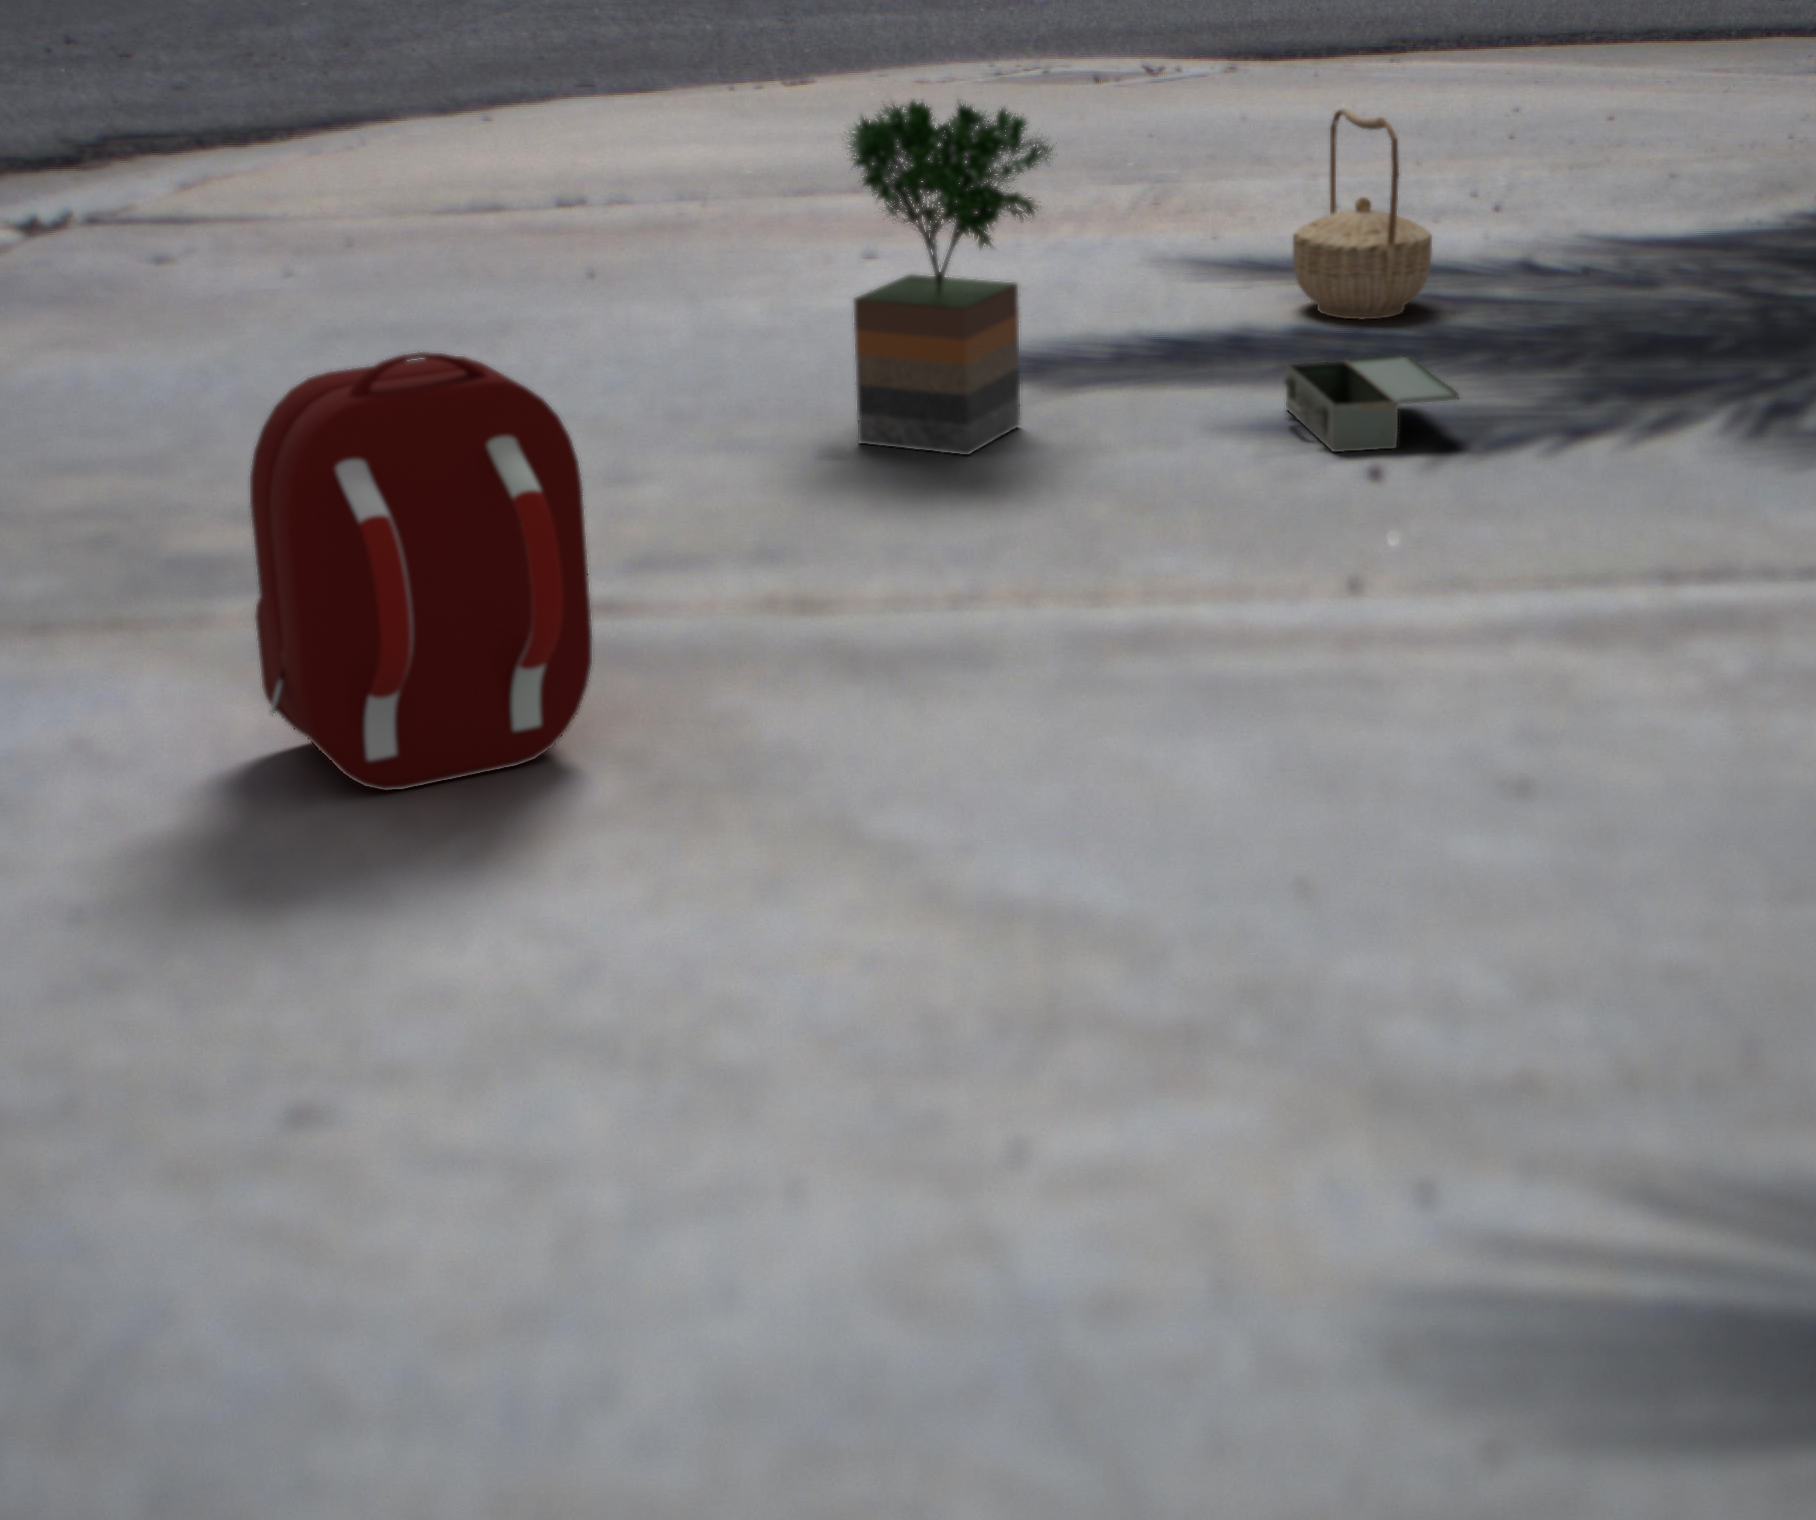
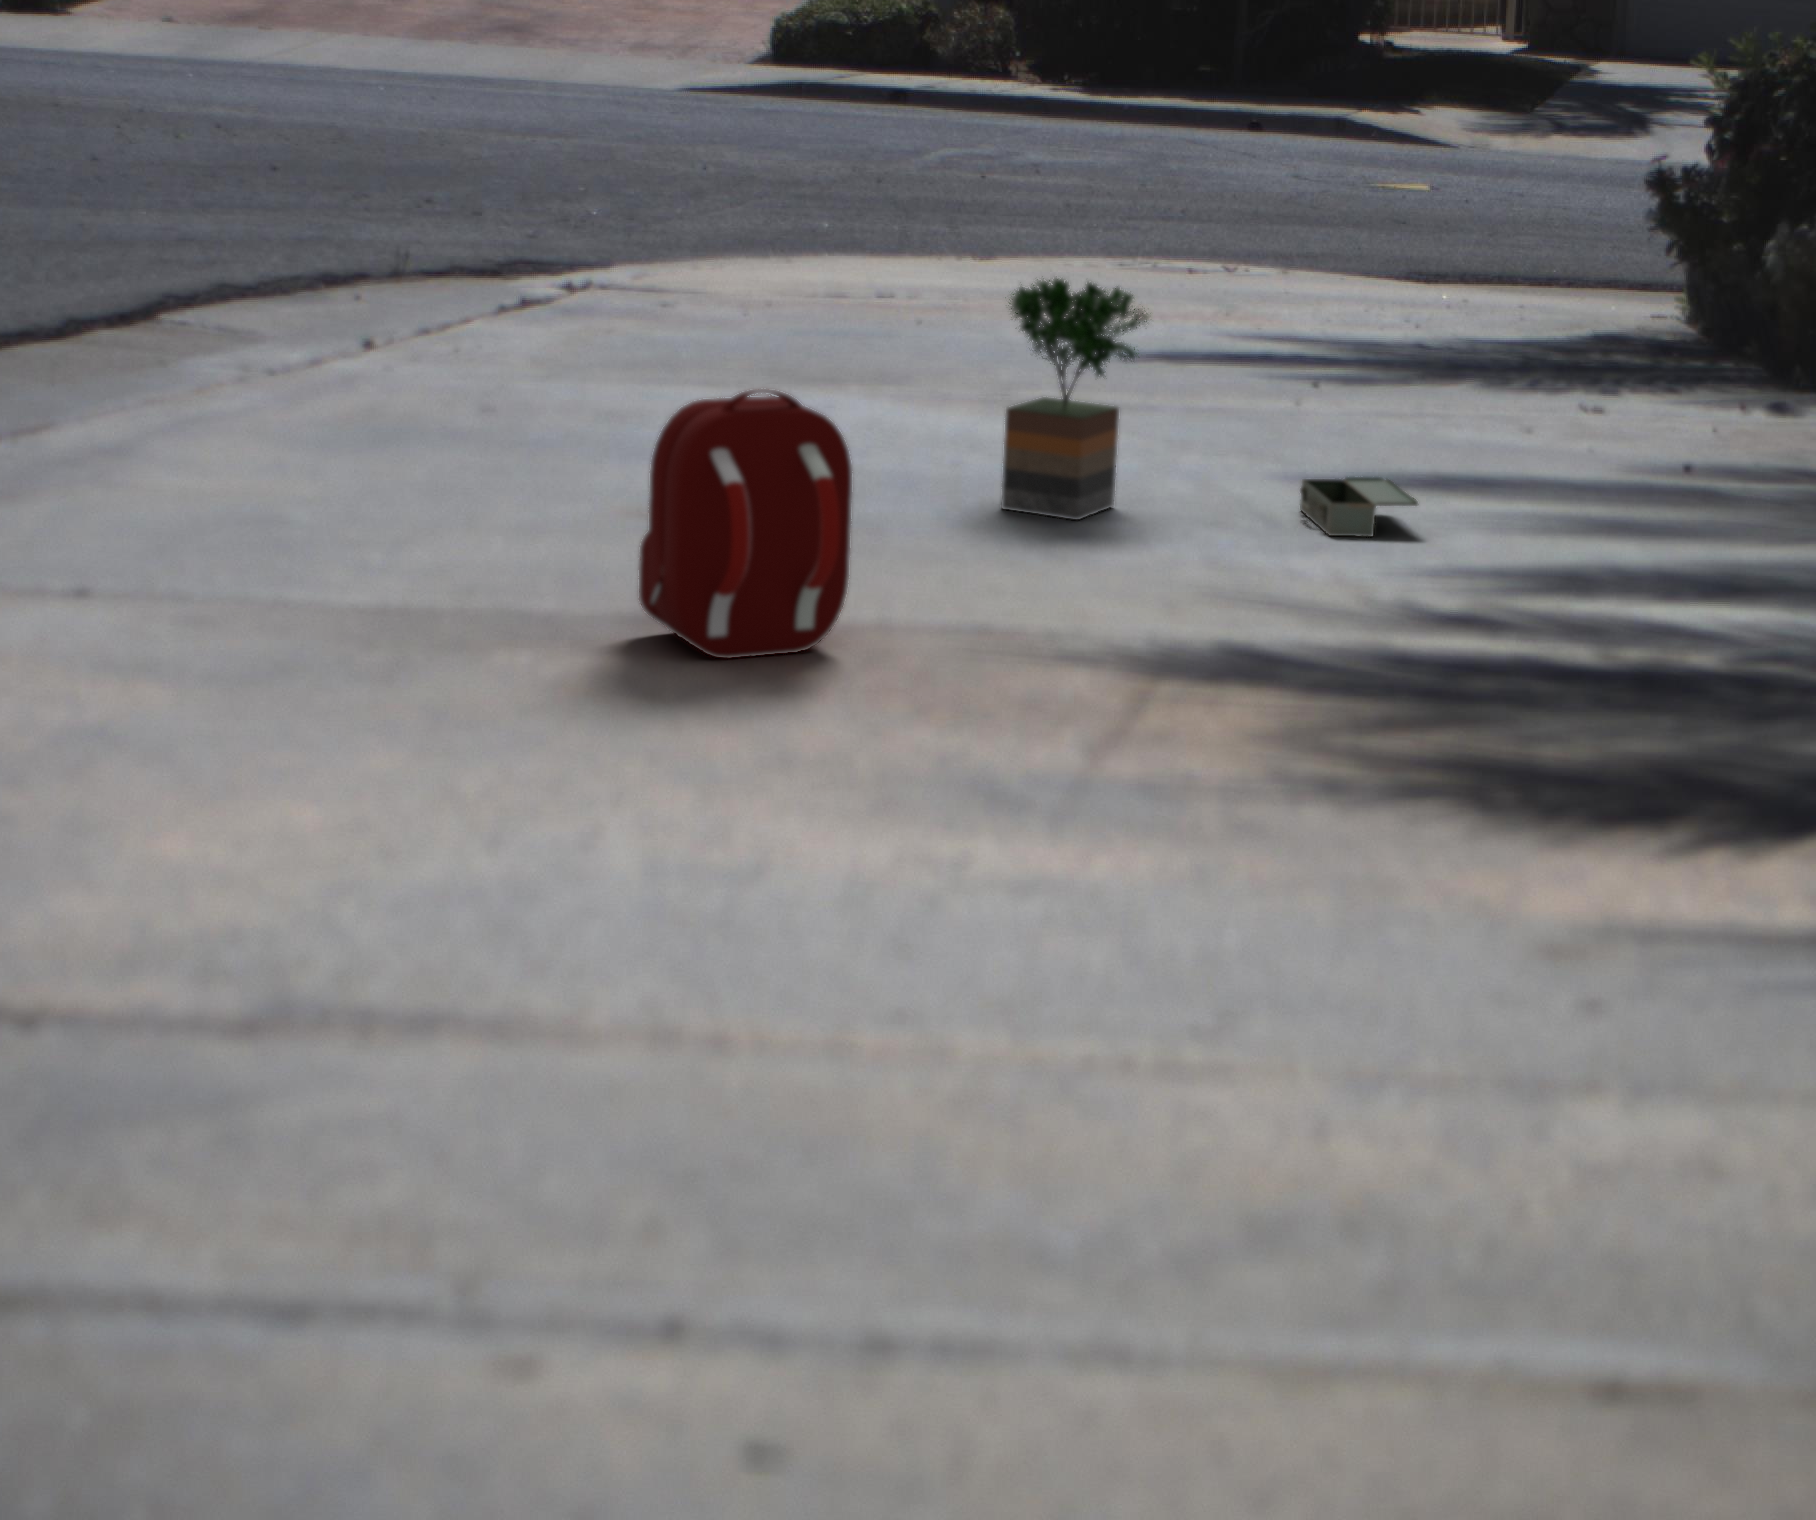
basket: present [1293,108,1432,319] -> none [1315,312,1417,463]

